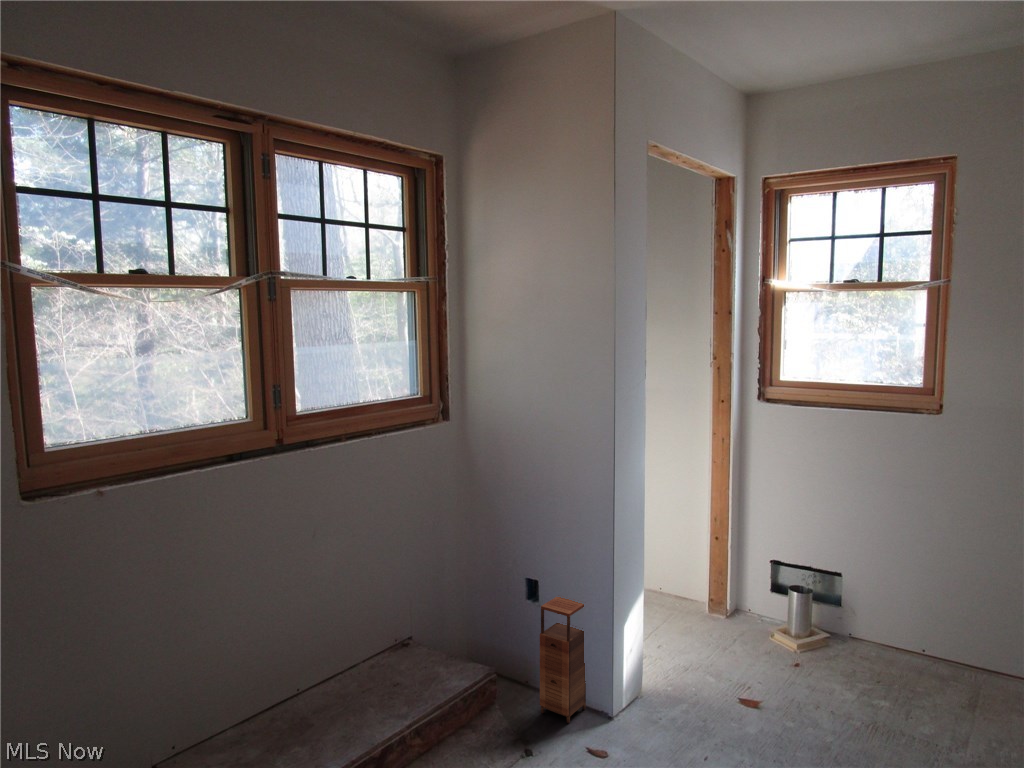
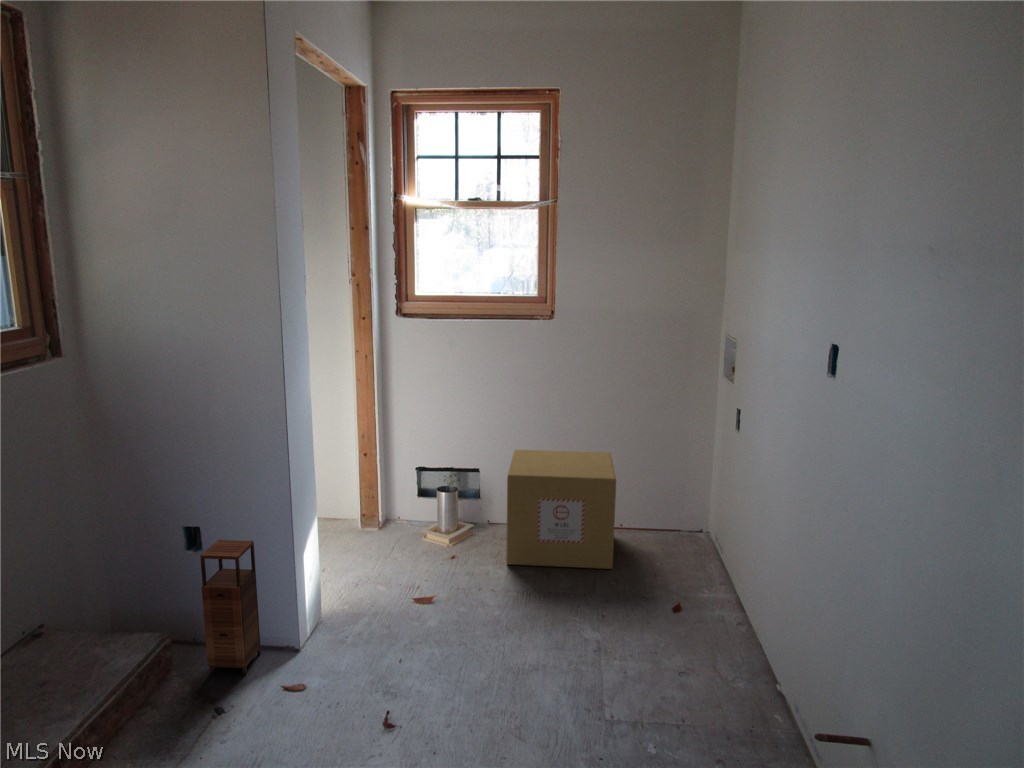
cardboard box: none [858,559,1016,729] -> present [506,450,616,569]

